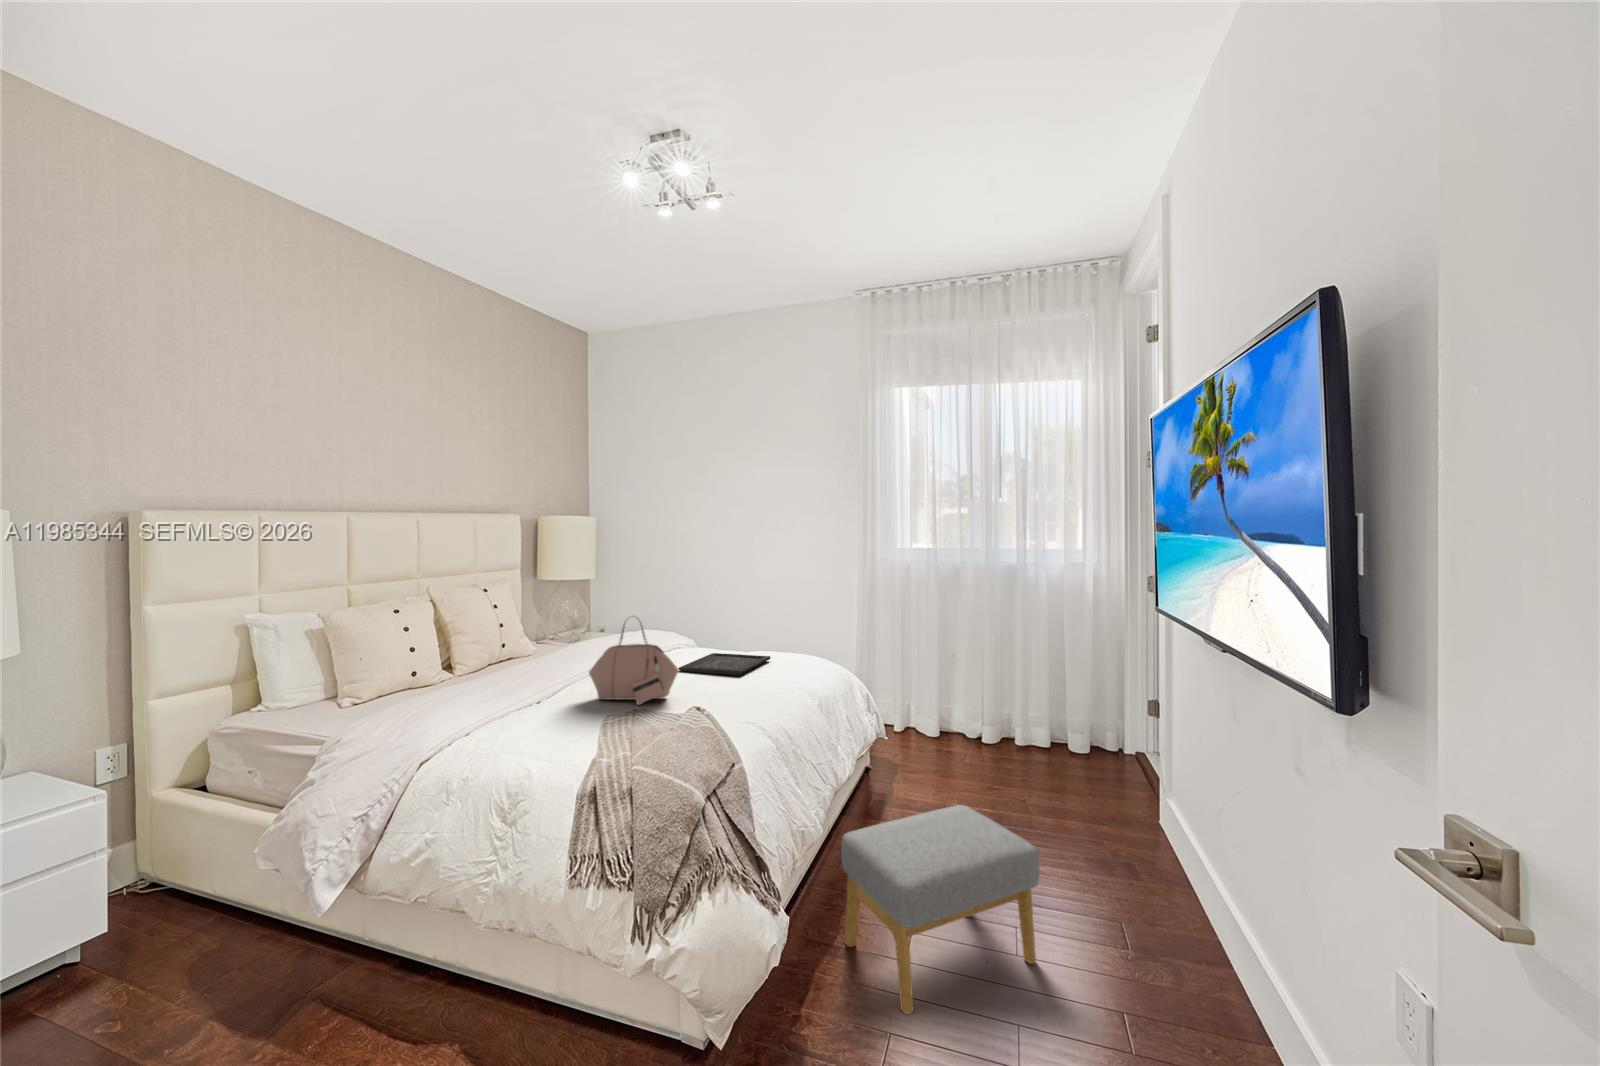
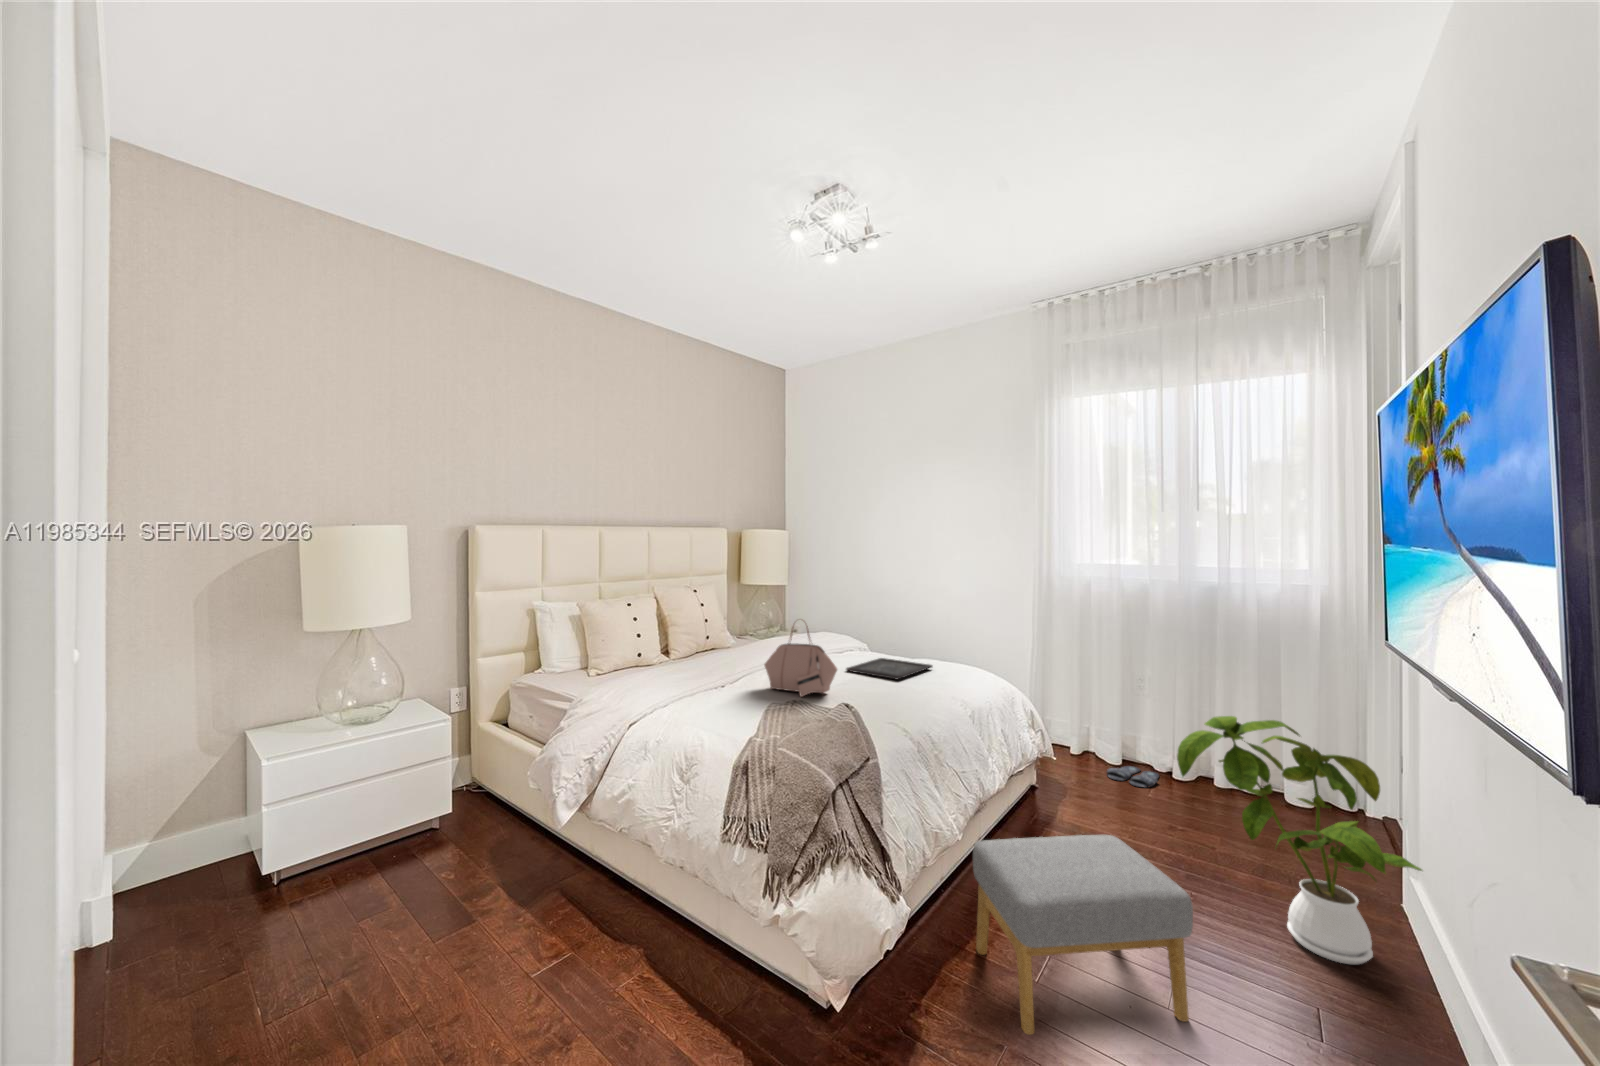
house plant: none [1009,680,1194,881] -> present [1177,716,1422,964]
slippers: none [929,737,974,756] -> present [1107,766,1159,788]

